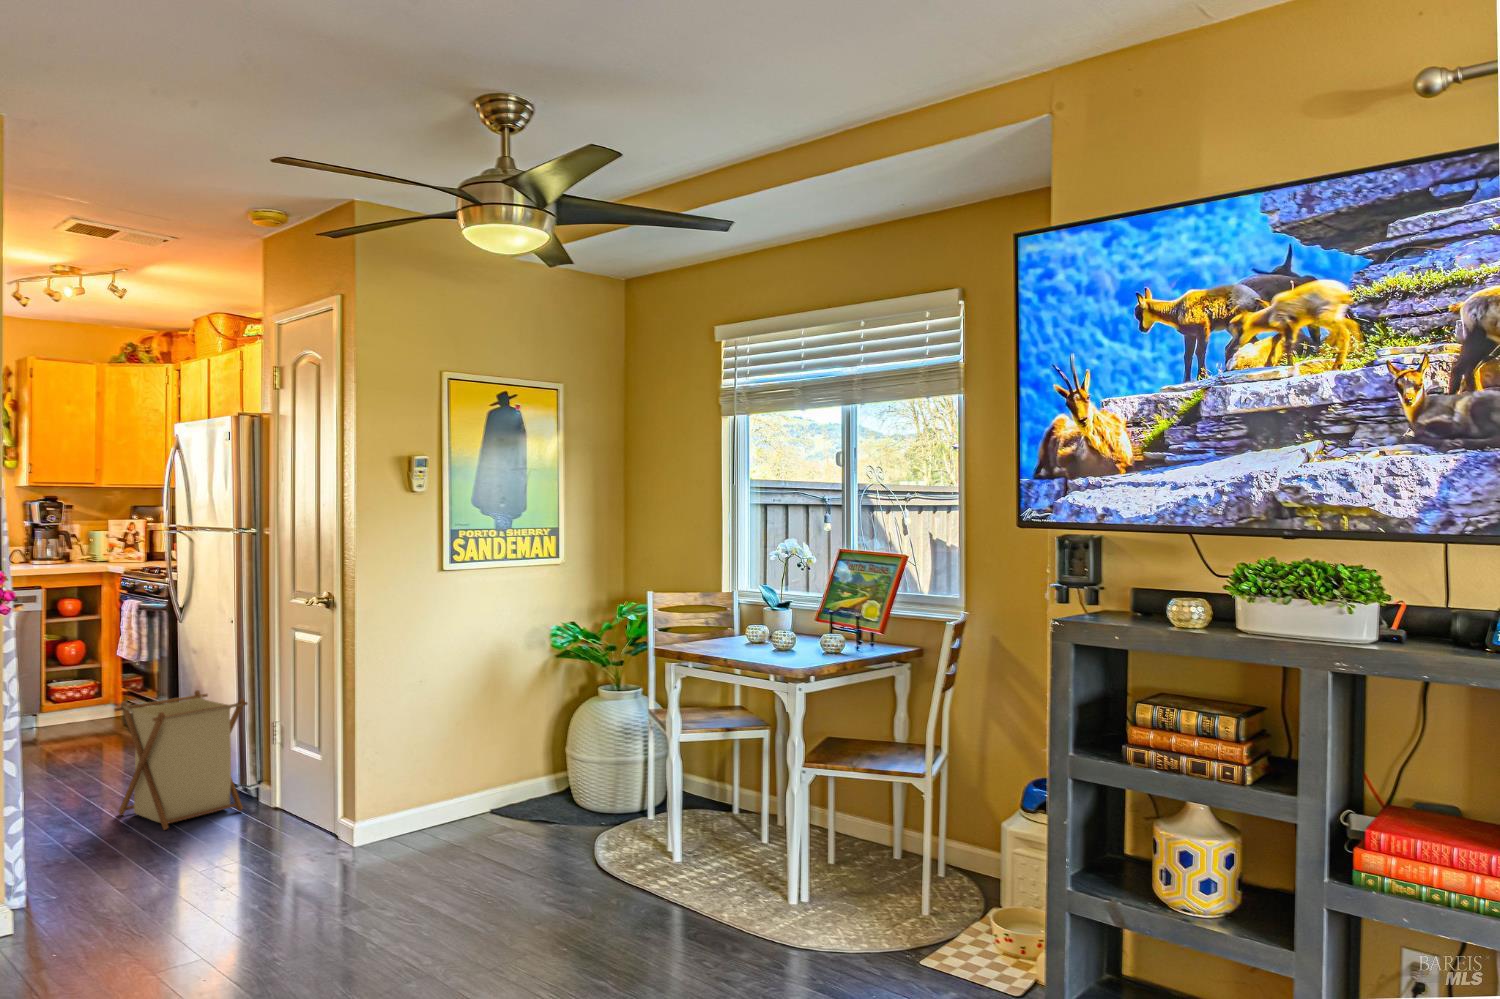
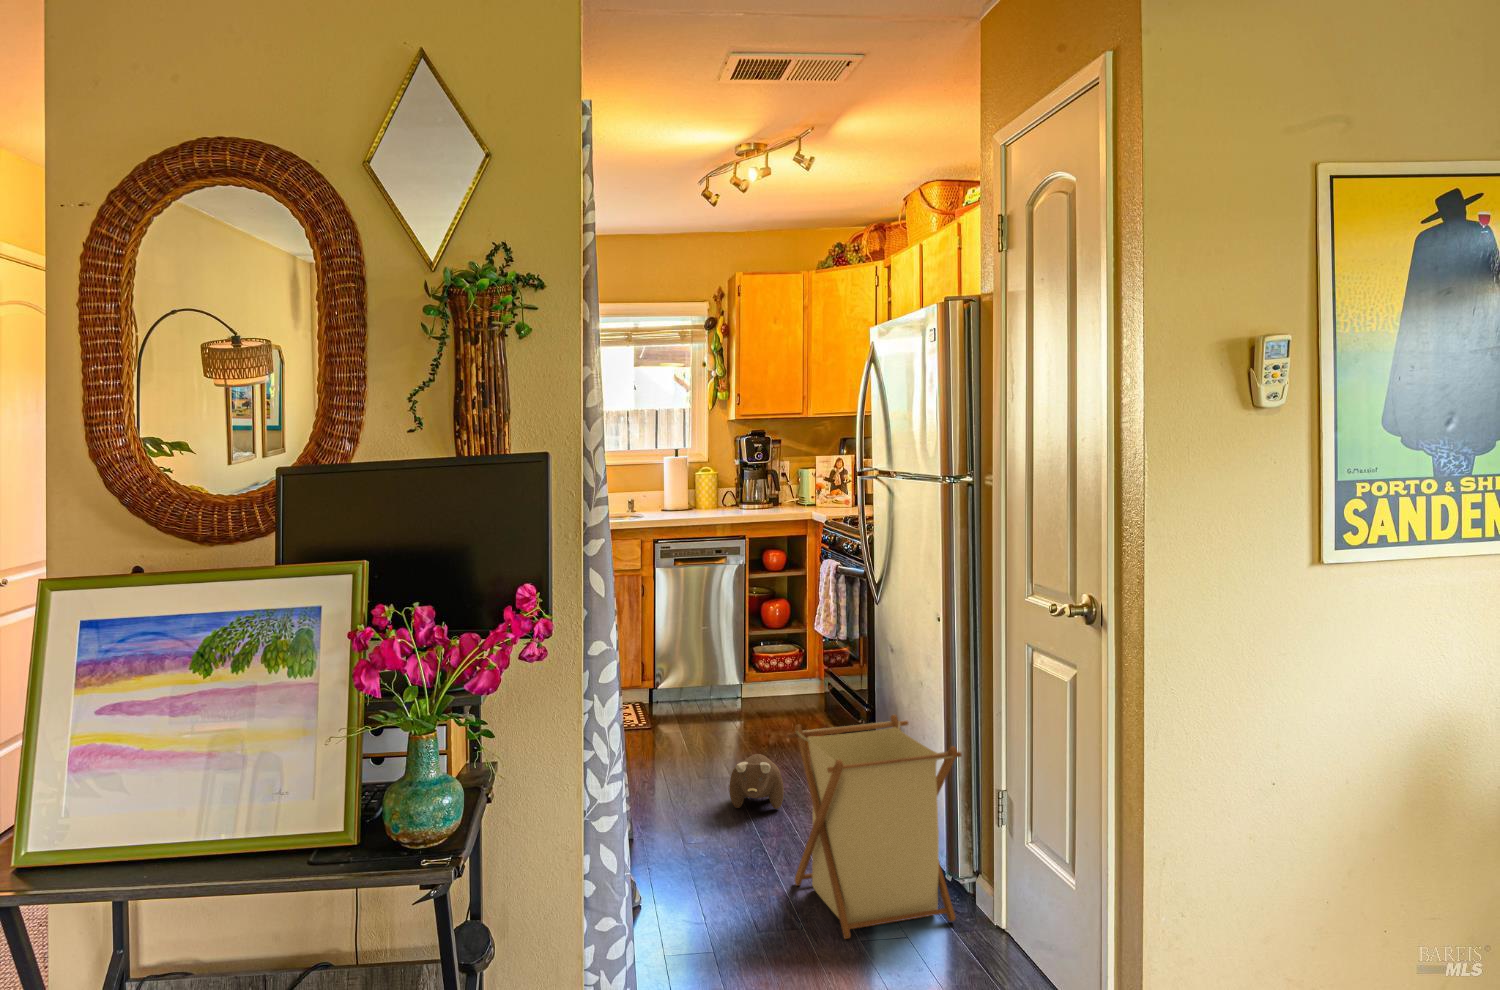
plush toy: none [49,745,98,788] -> present [729,754,784,809]

